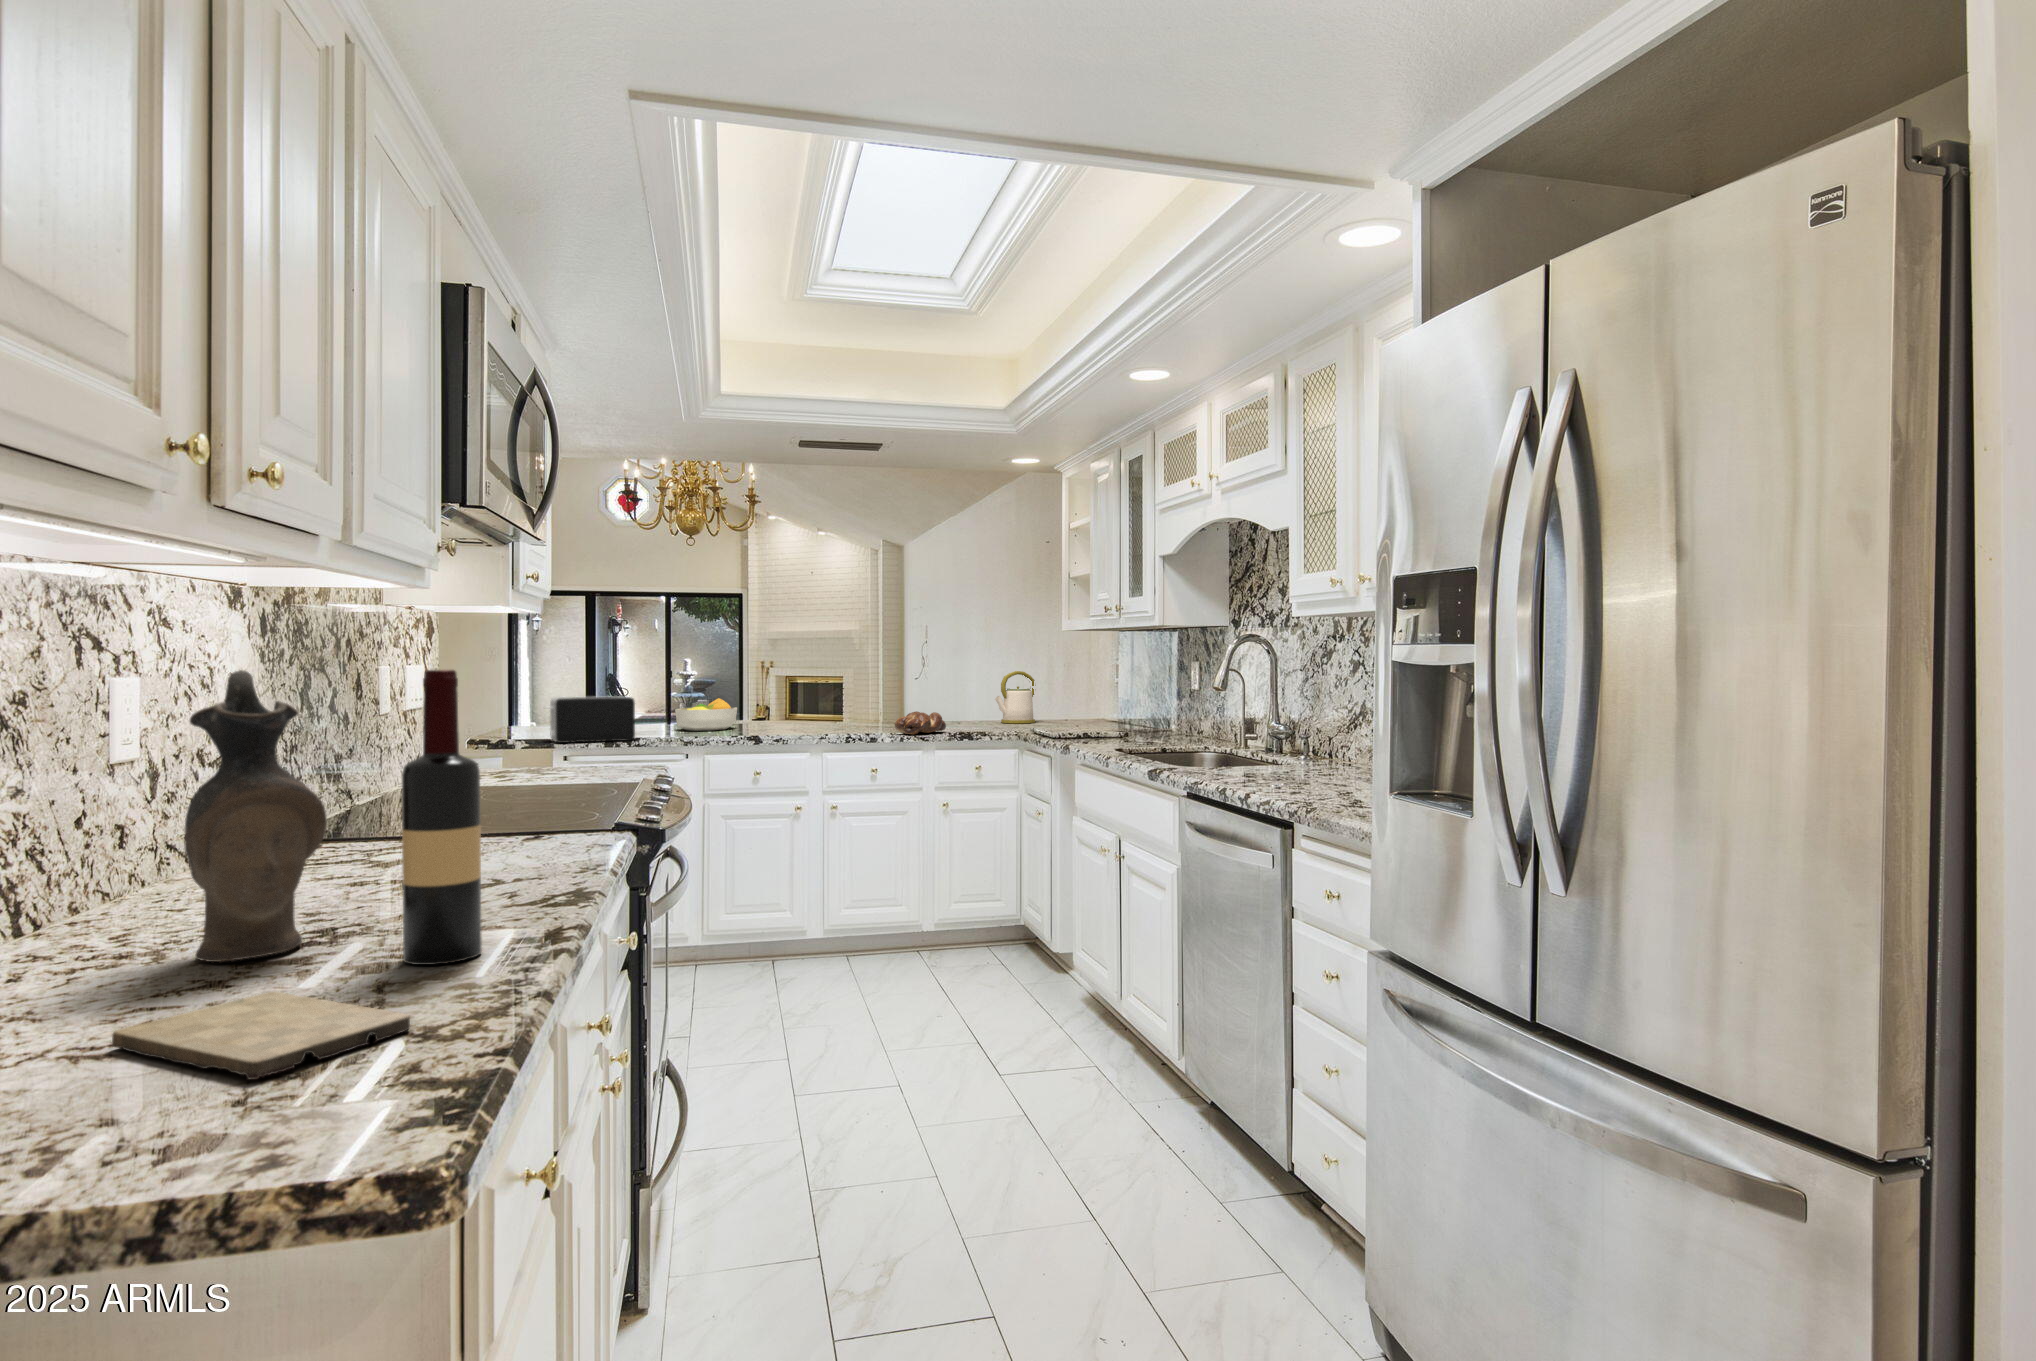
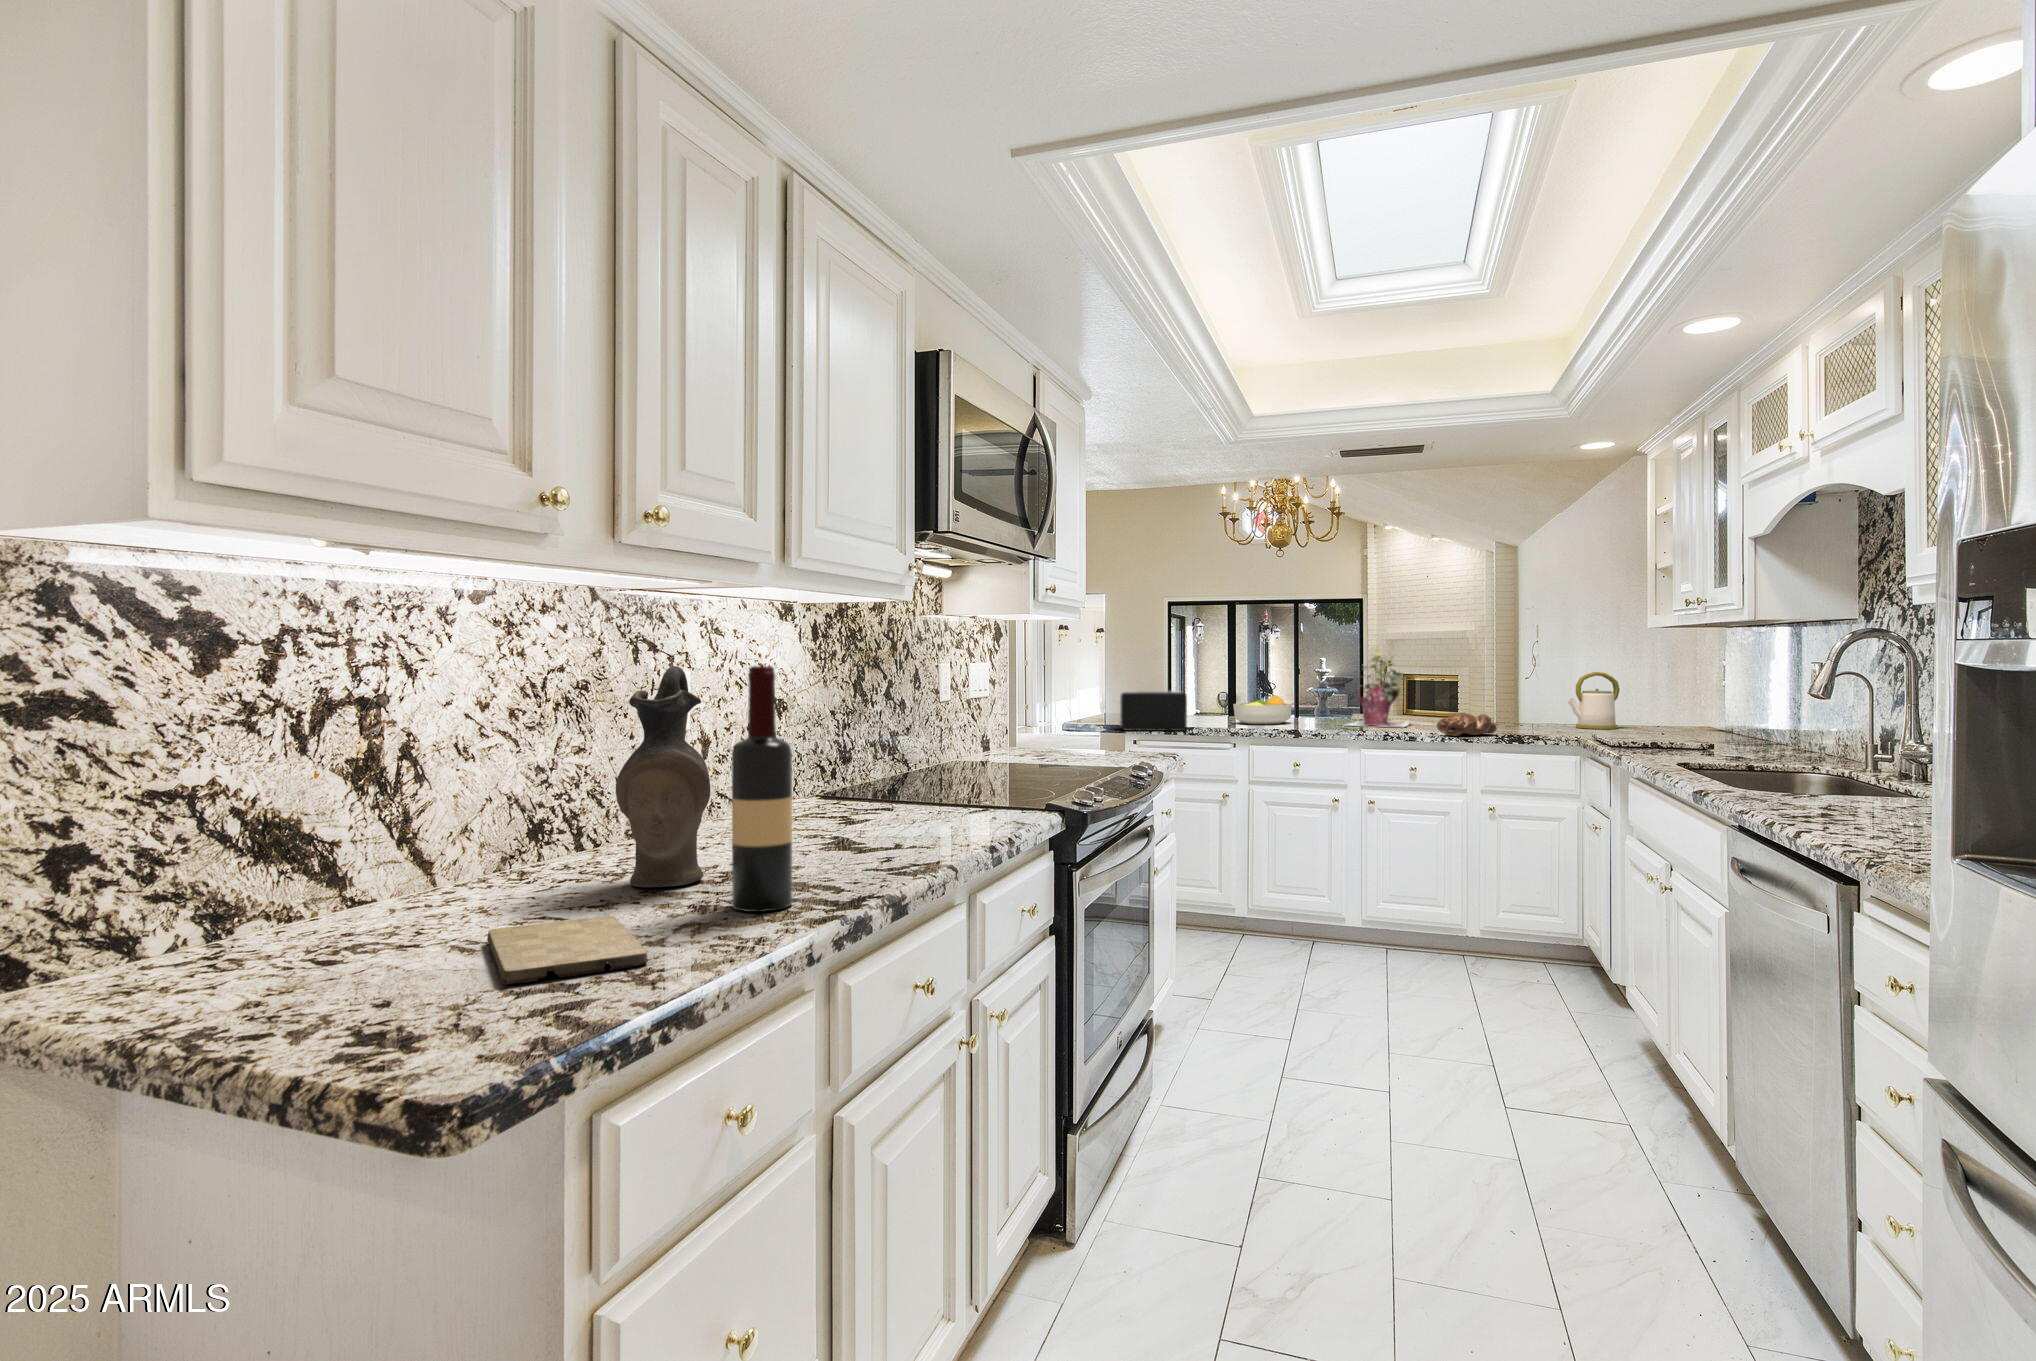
potted plant: none [795,651,861,729] -> present [1347,653,1410,727]

